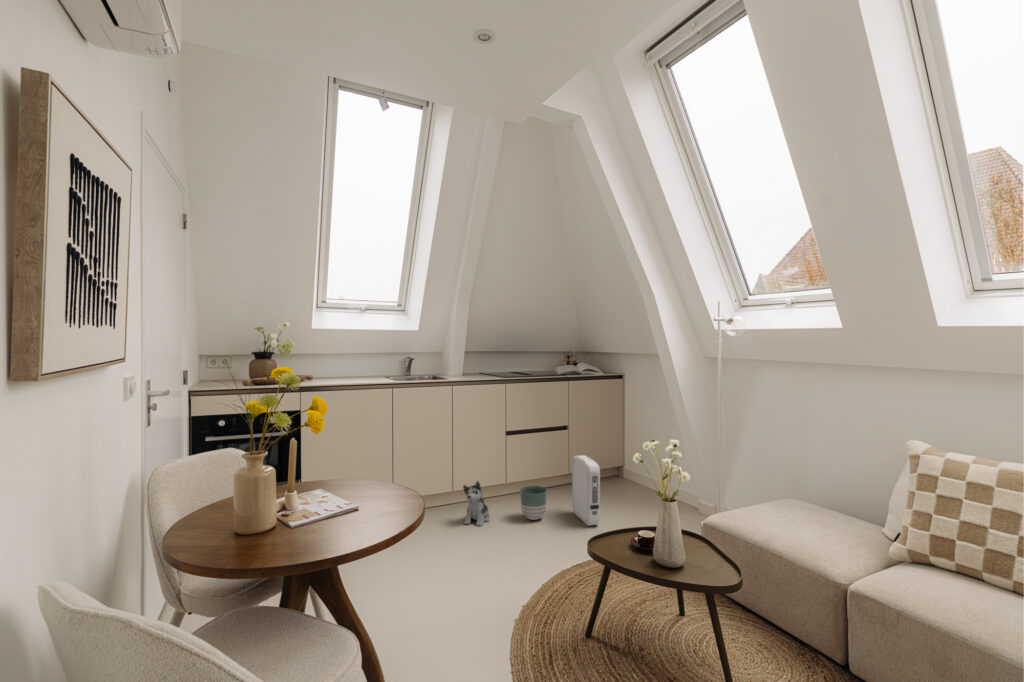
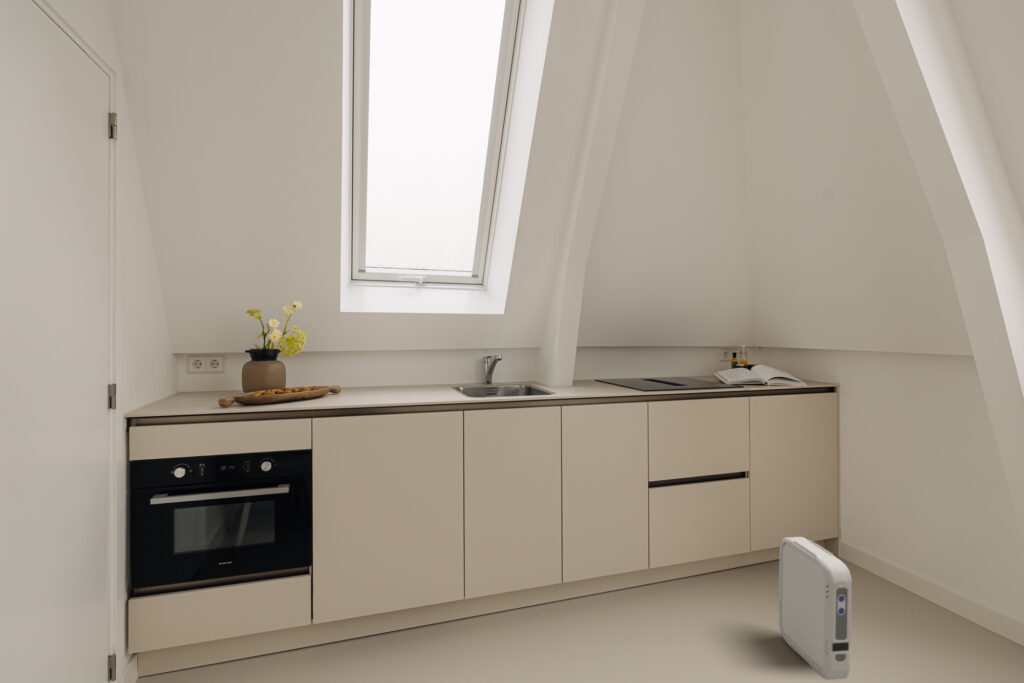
plush toy: present [463,481,490,526] -> none [585,577,632,661]
planter: present [520,486,547,520] -> none [686,586,737,653]

